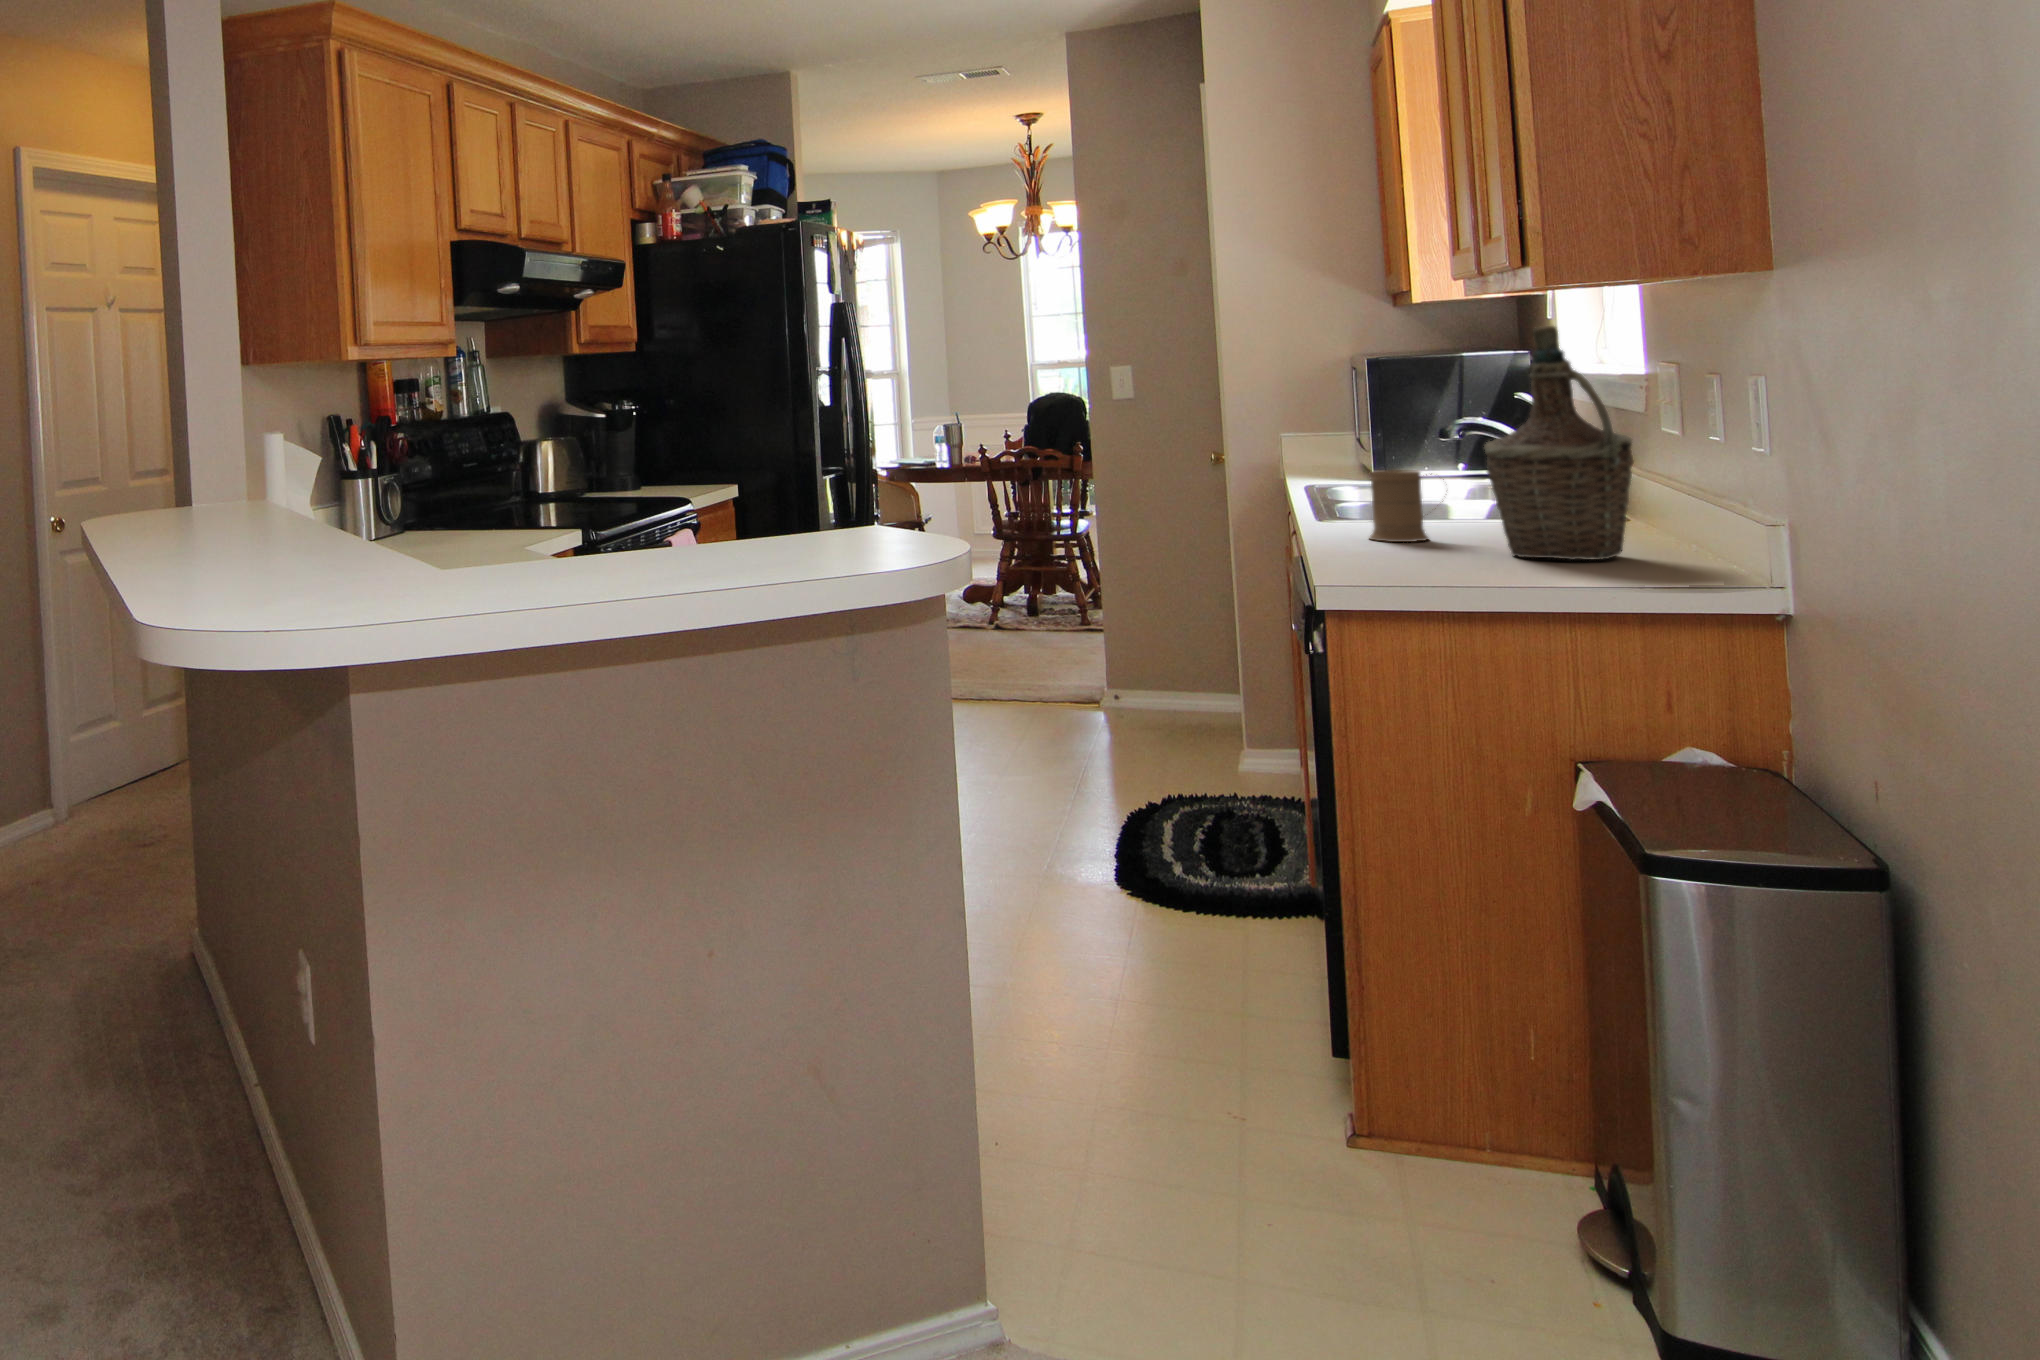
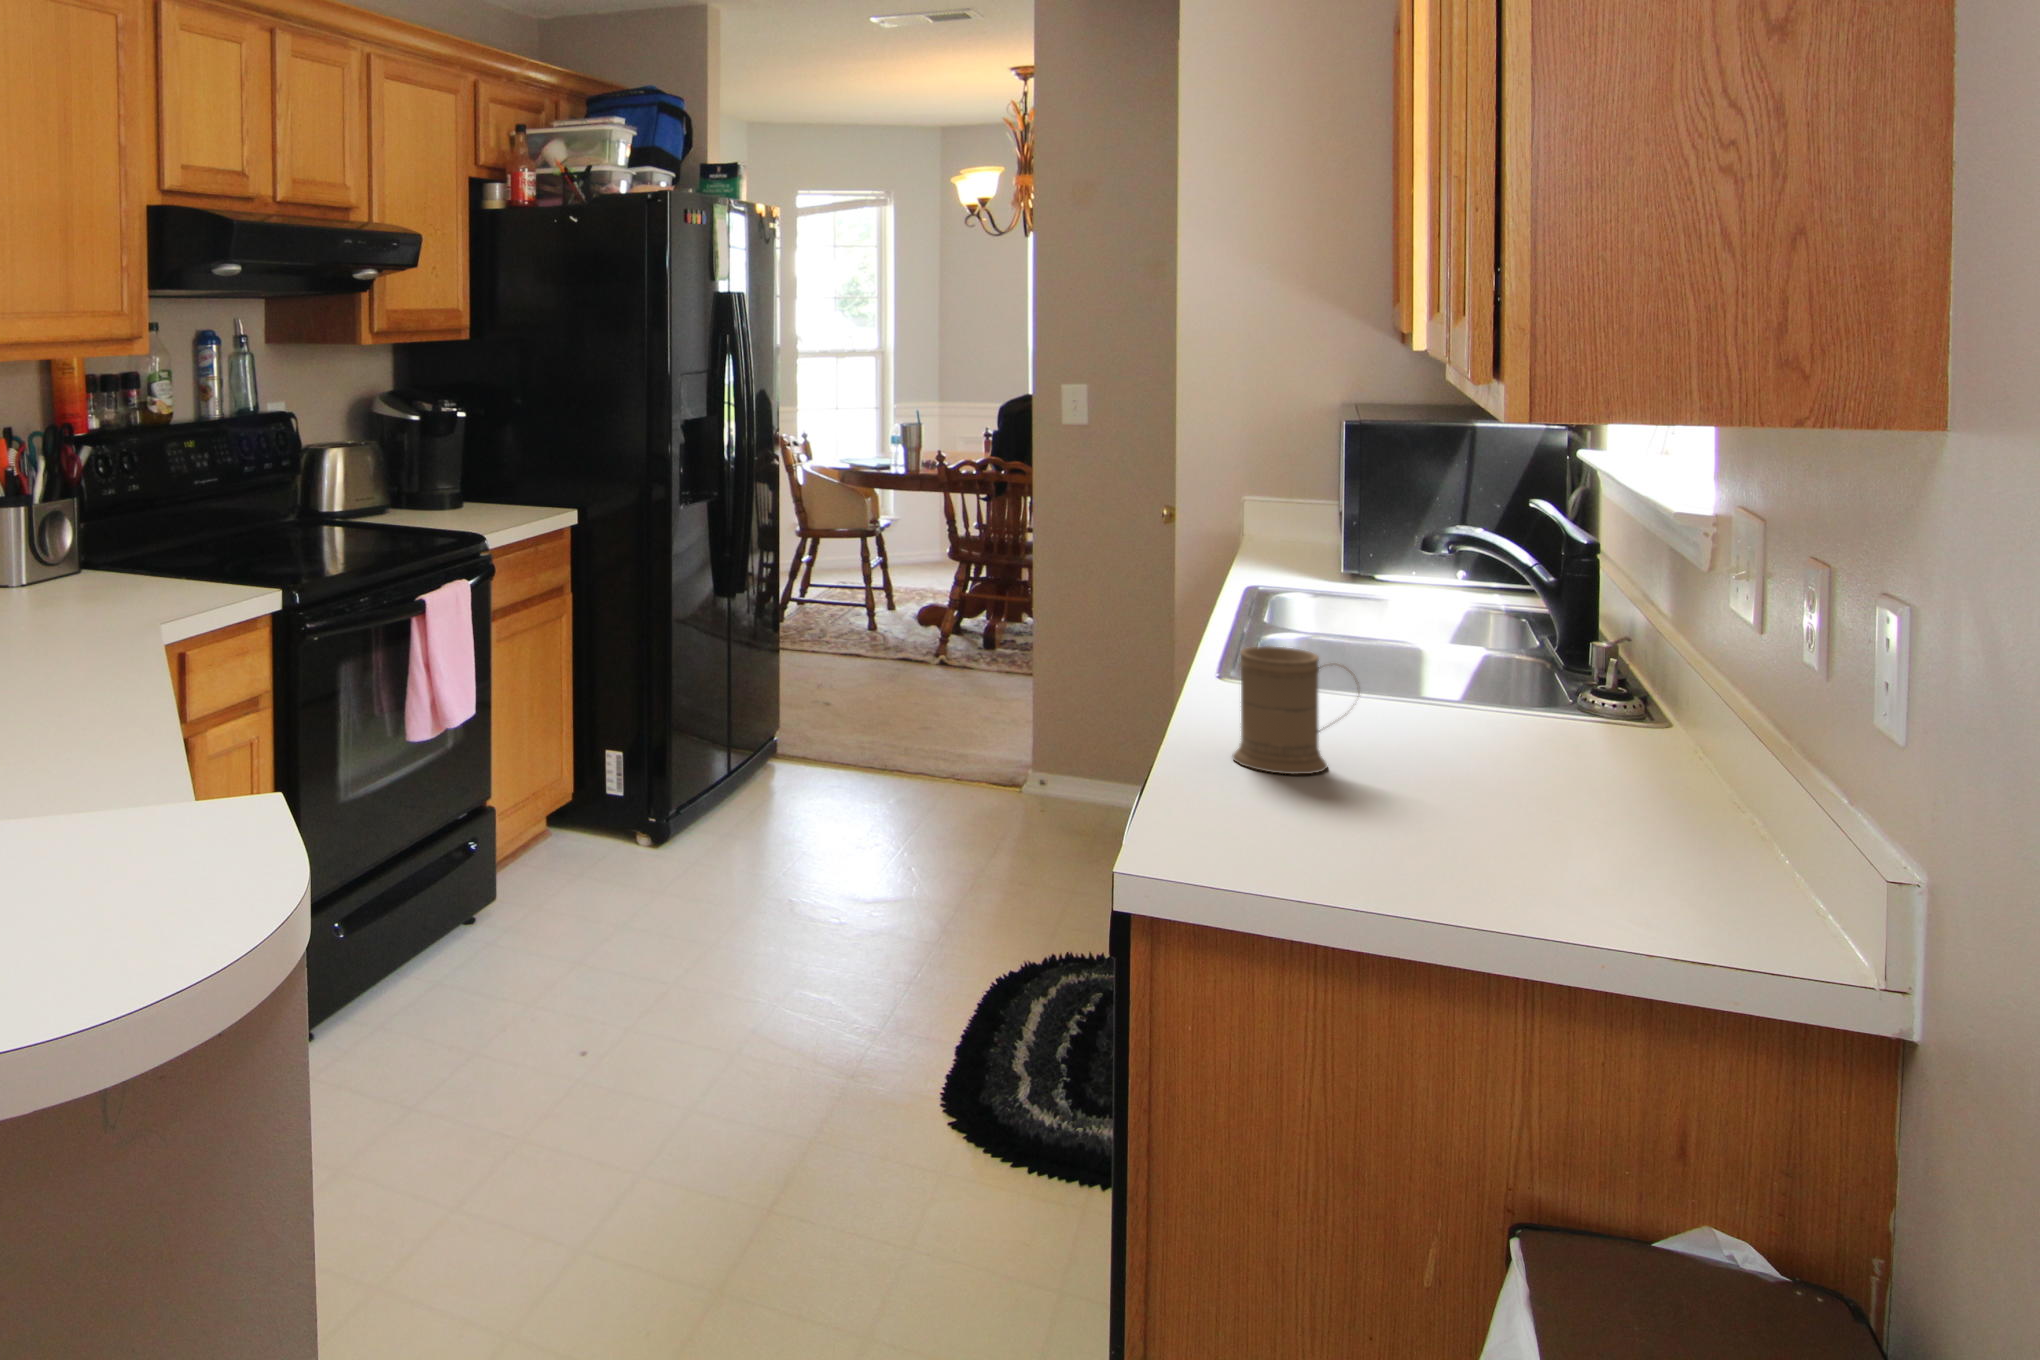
bottle: present [1485,326,1634,560] -> none [1406,453,1664,876]

